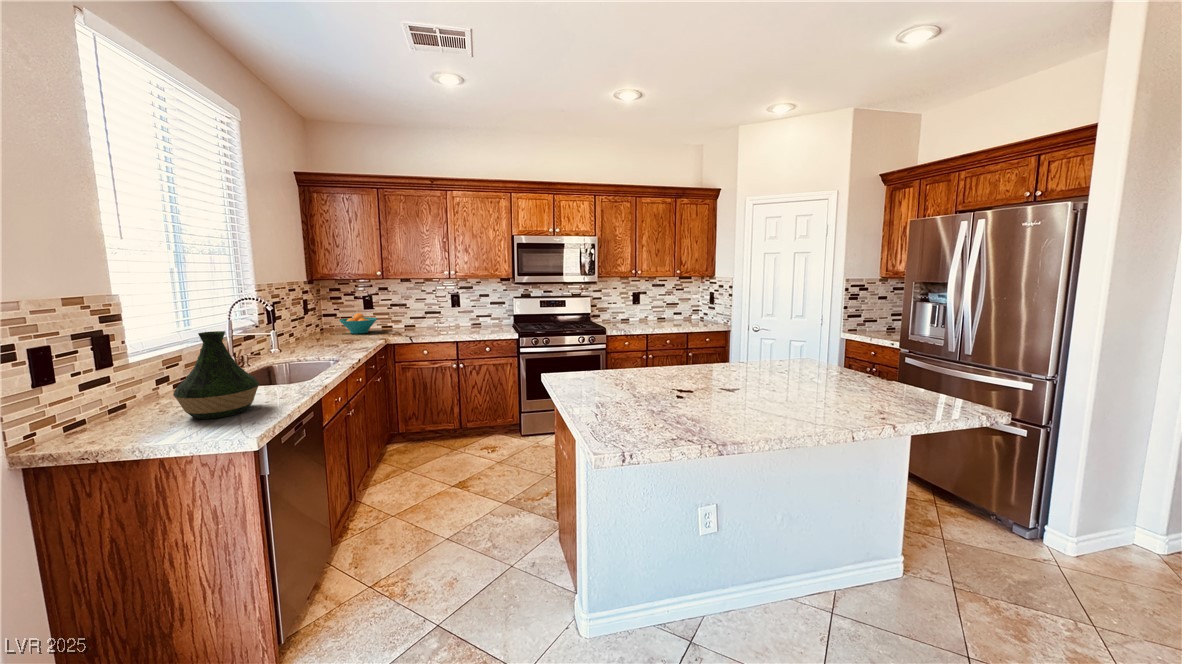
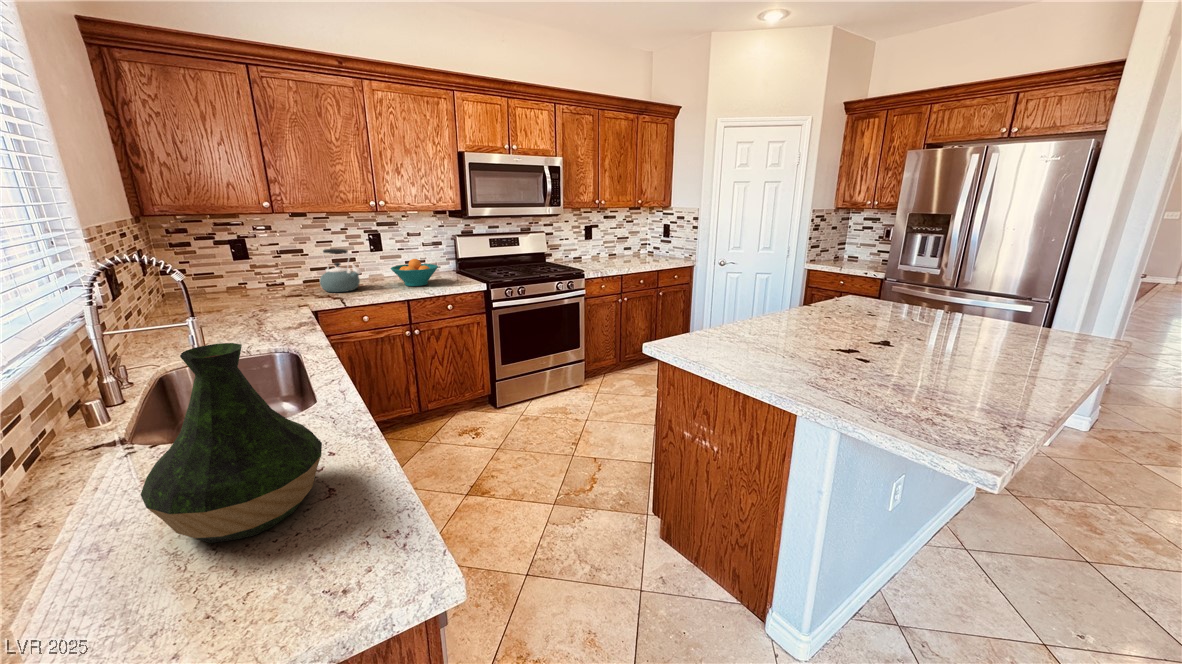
kettle: none [407,304,433,333] -> present [320,249,362,292]
fruit bowl: present [339,313,377,334] -> present [391,259,438,286]

